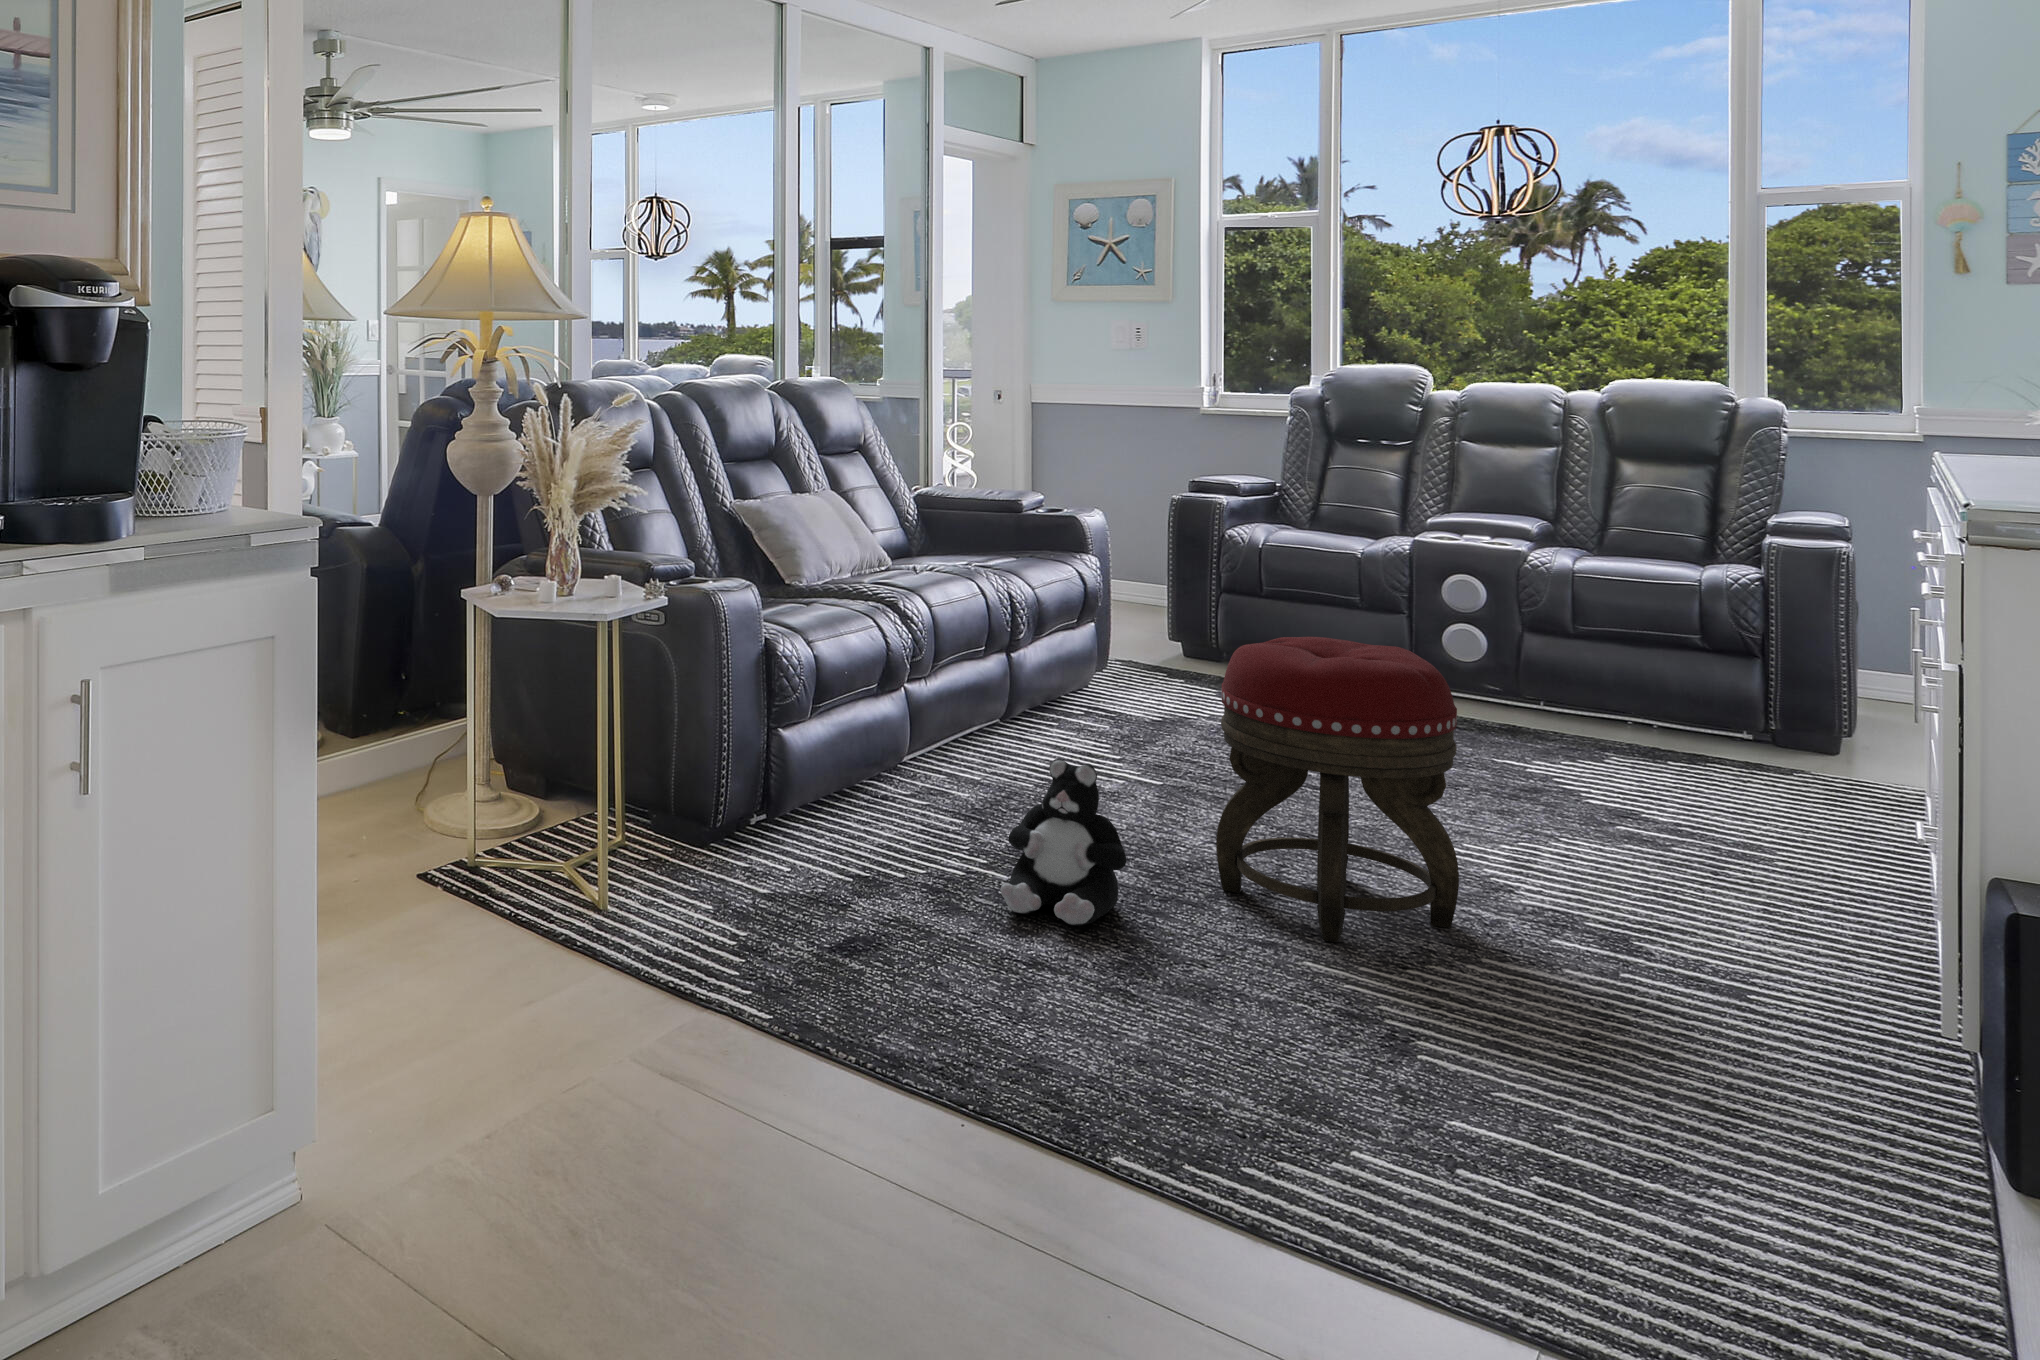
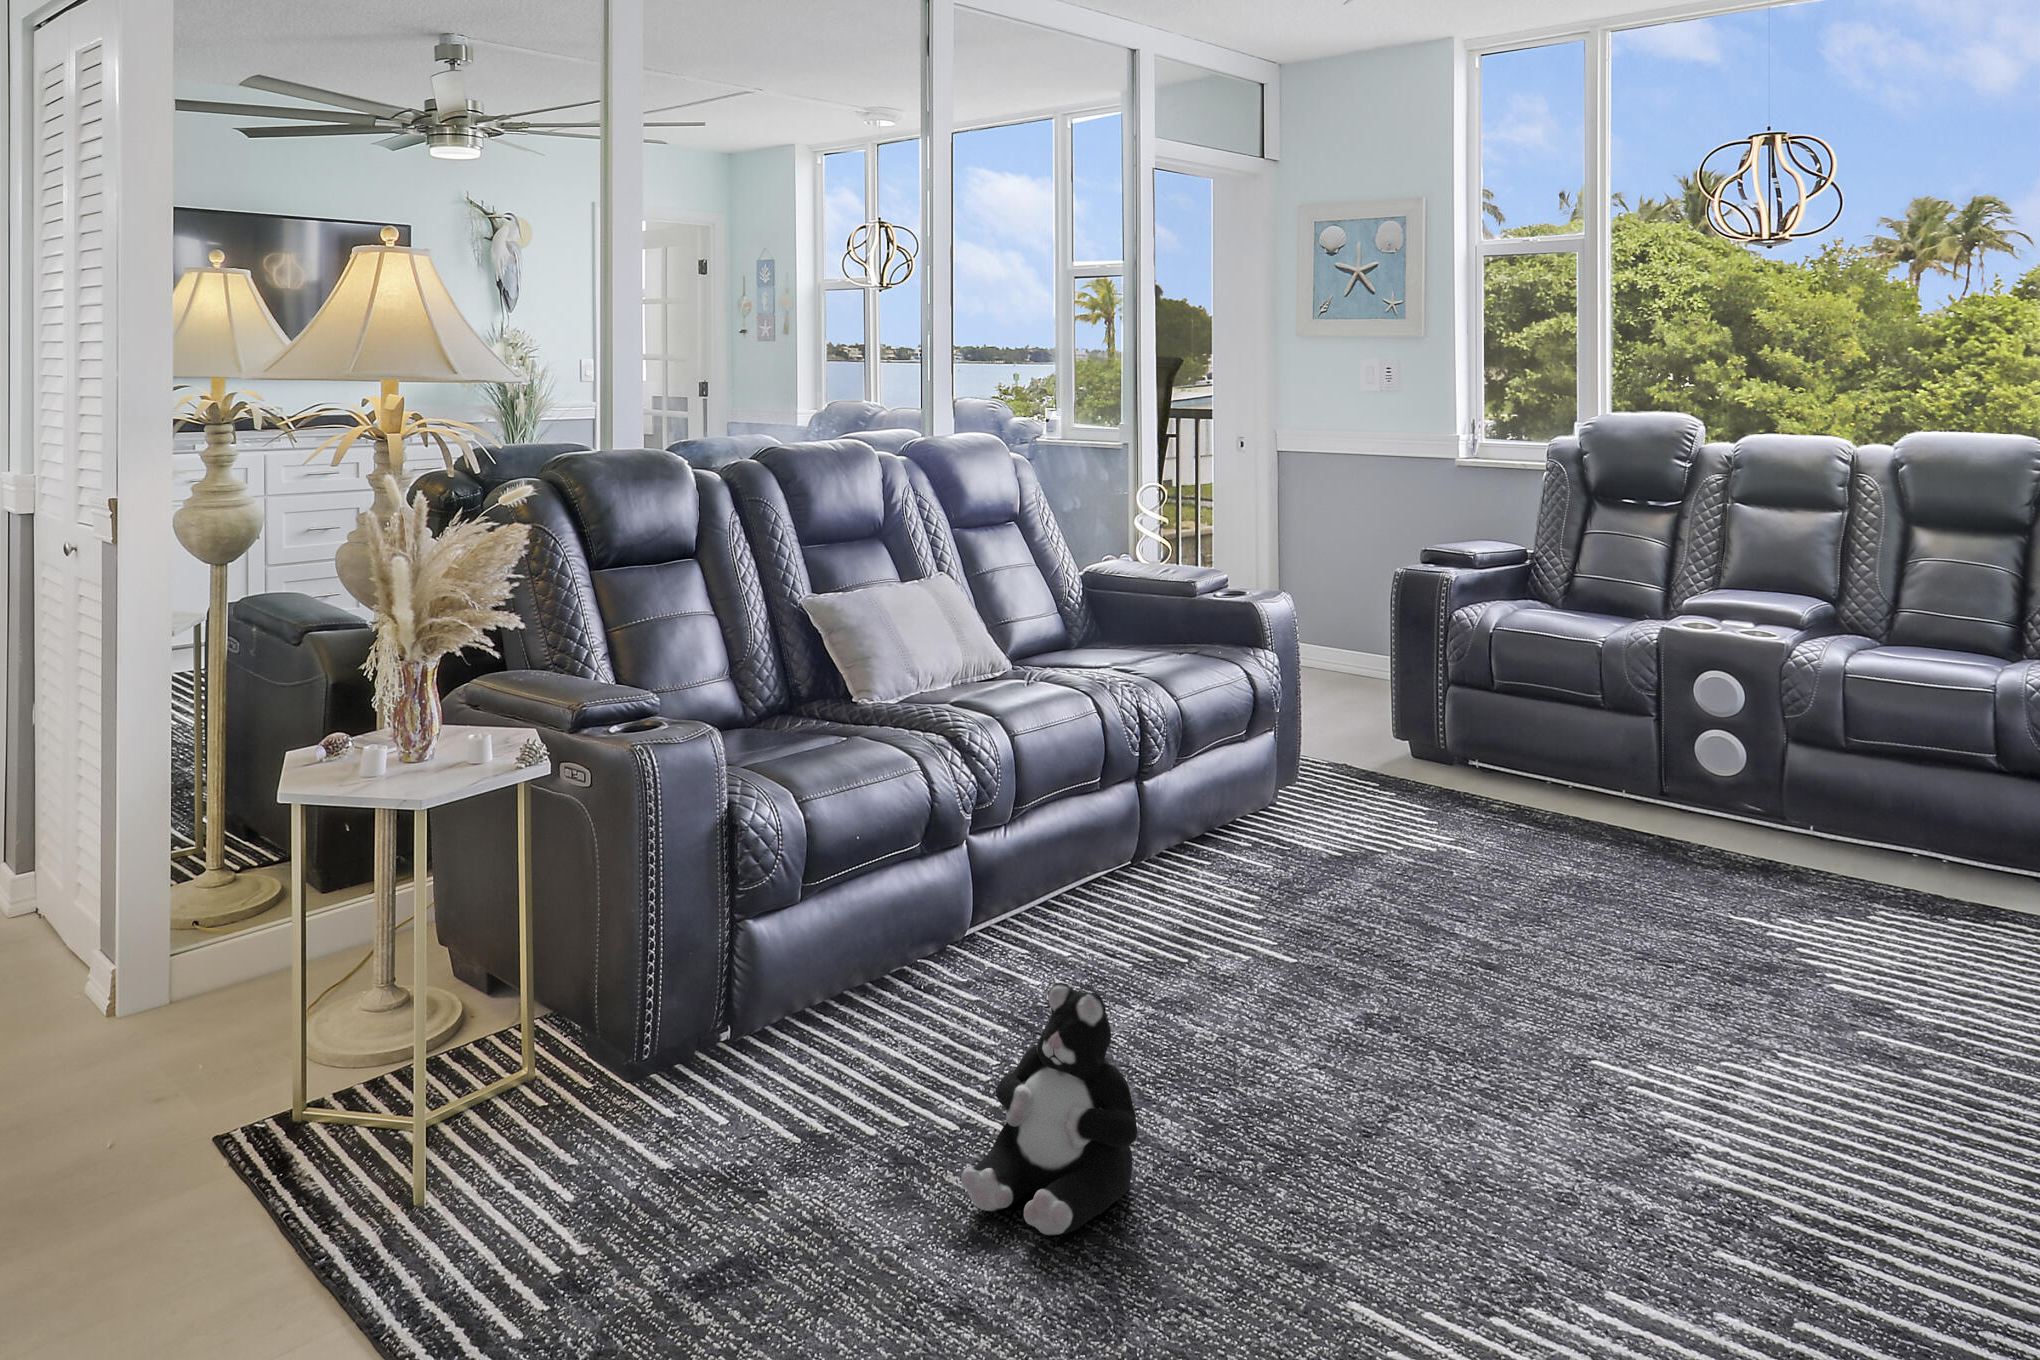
footstool: present [1216,637,1459,942] -> none [1284,807,1591,1262]

